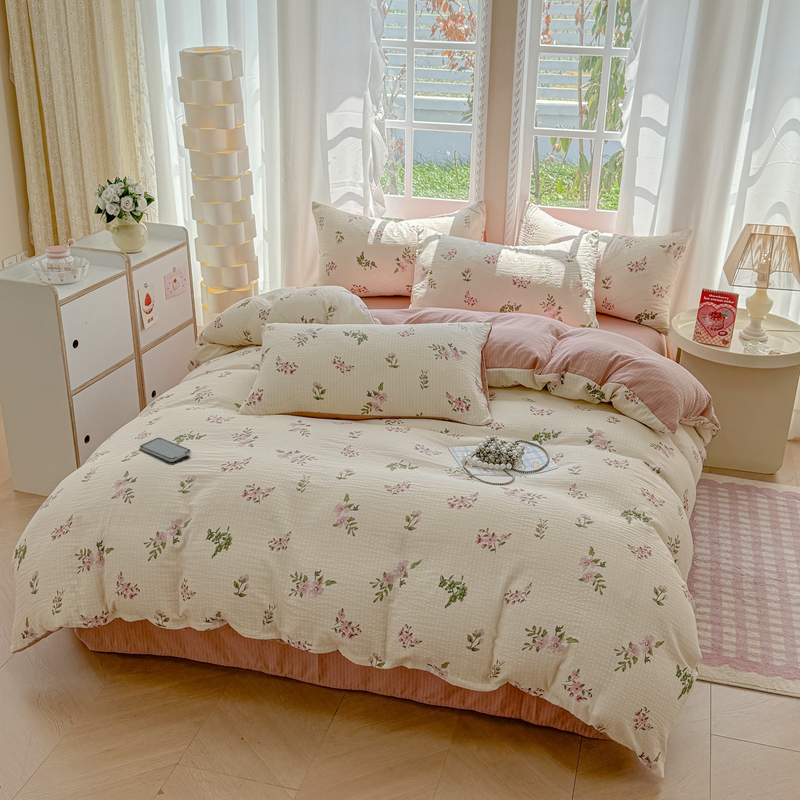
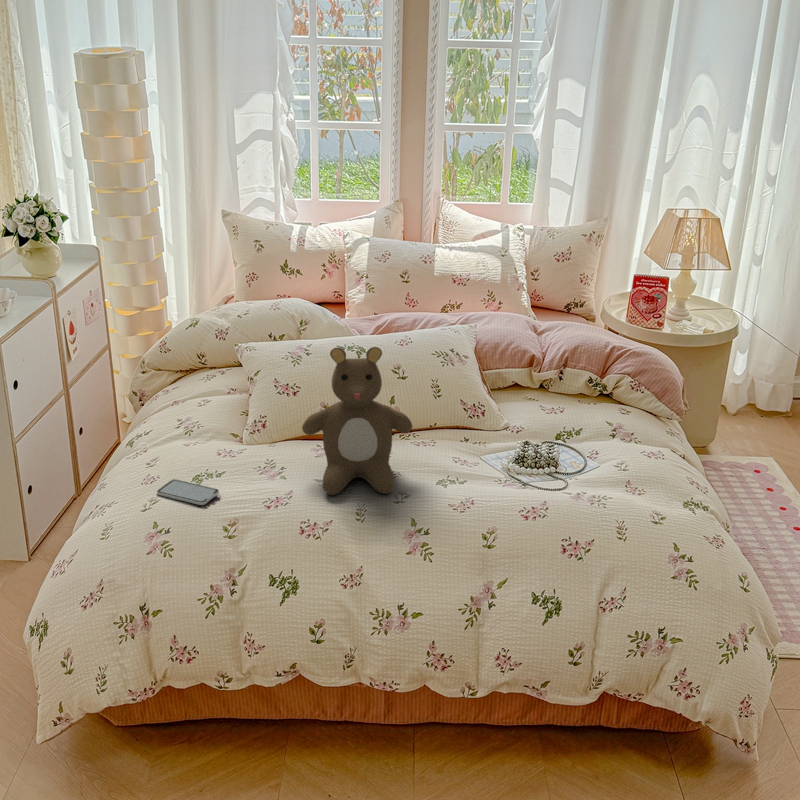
teddy bear: none [276,330,376,470] -> present [302,347,412,495]

